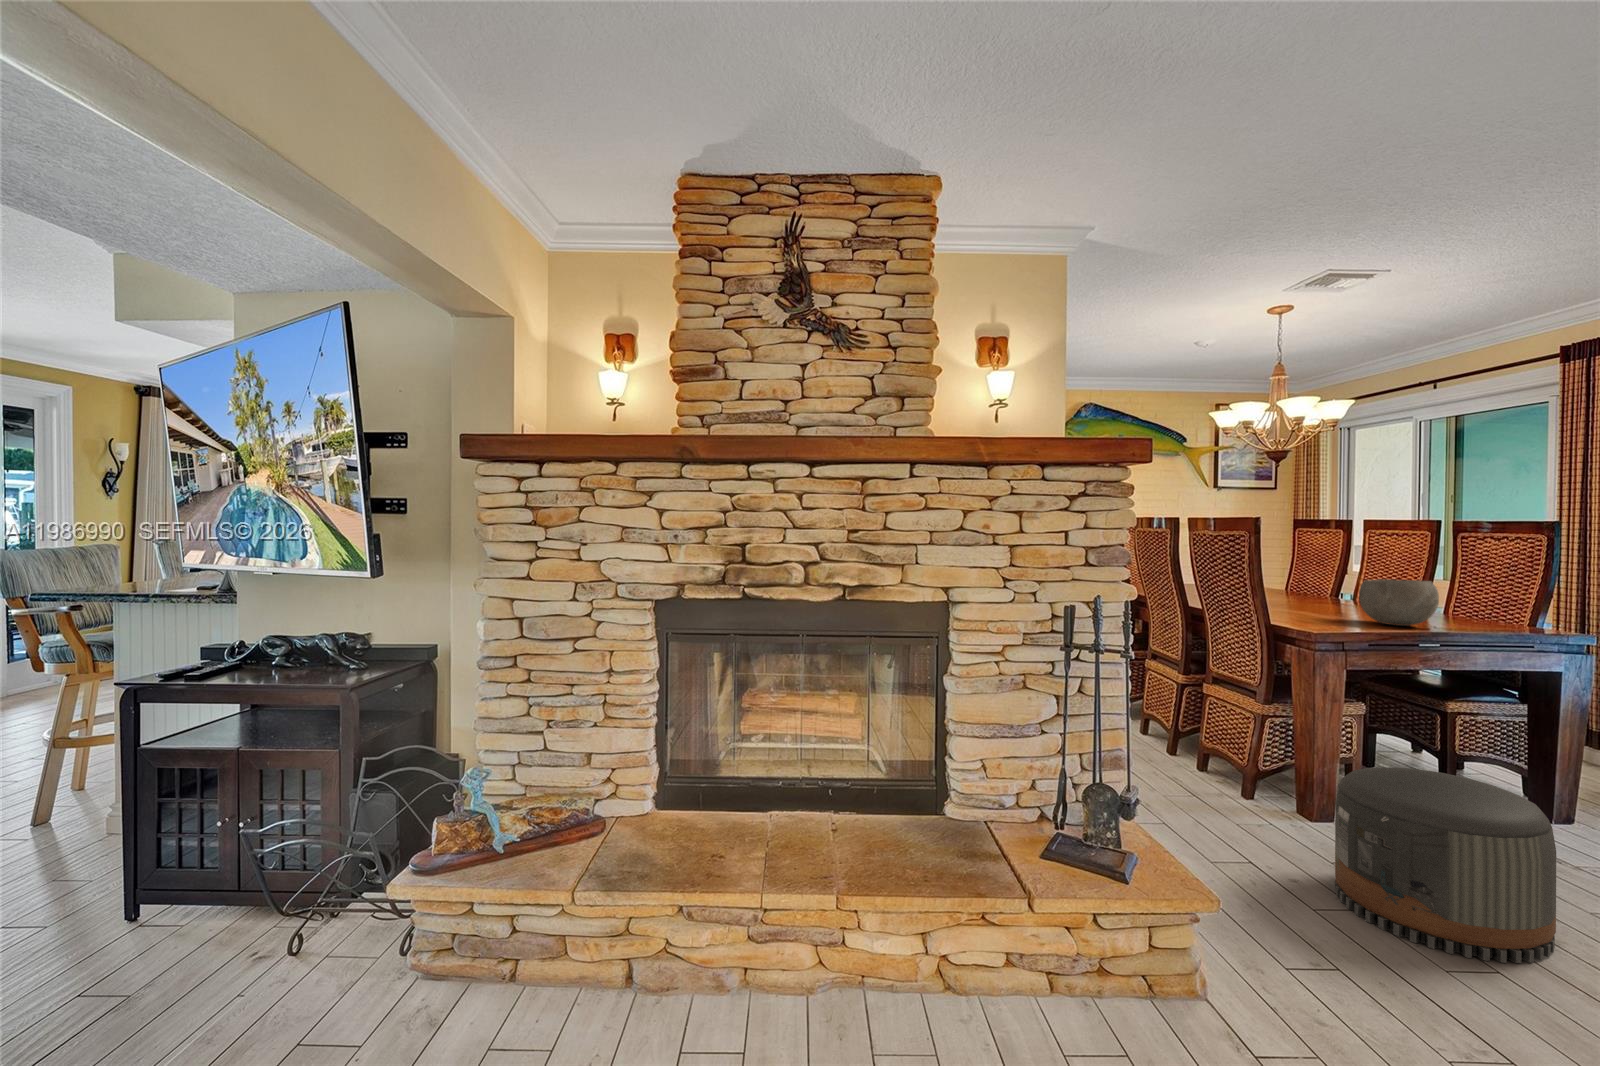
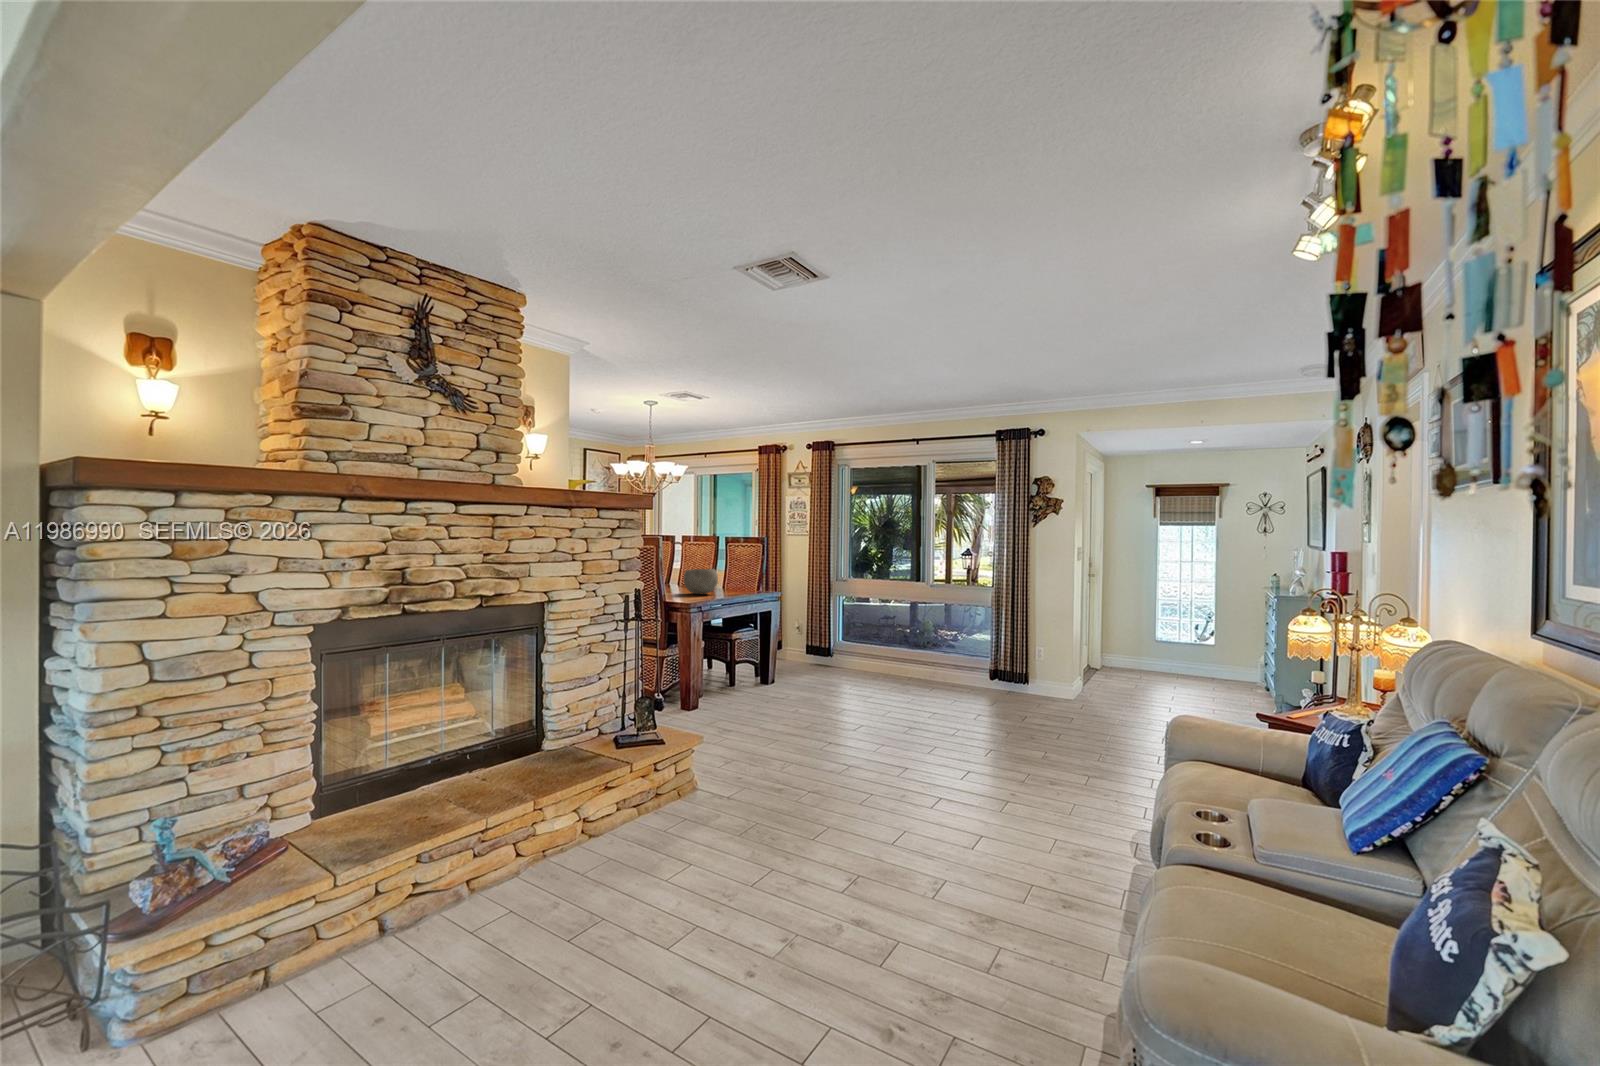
pouf: present [1335,767,1556,963] -> none [713,661,792,739]

